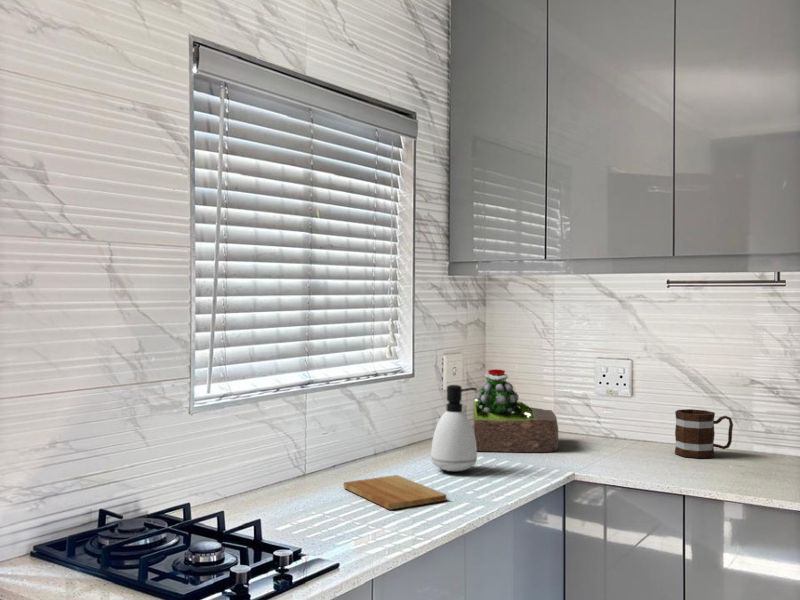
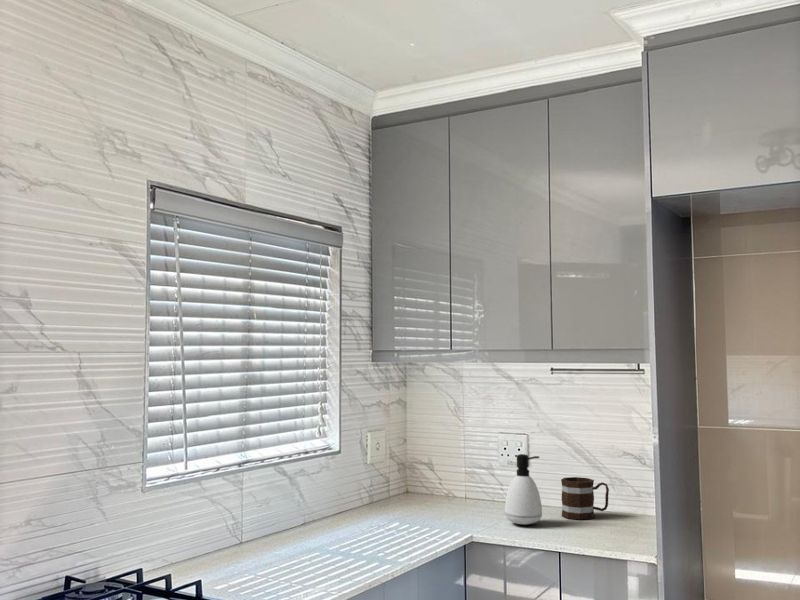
succulent plant: present [473,369,558,452] -> none [392,445,465,517]
soap dispenser: present [431,385,477,471] -> present [505,454,542,525]
cutting board: present [344,475,446,510] -> none [274,540,360,570]

